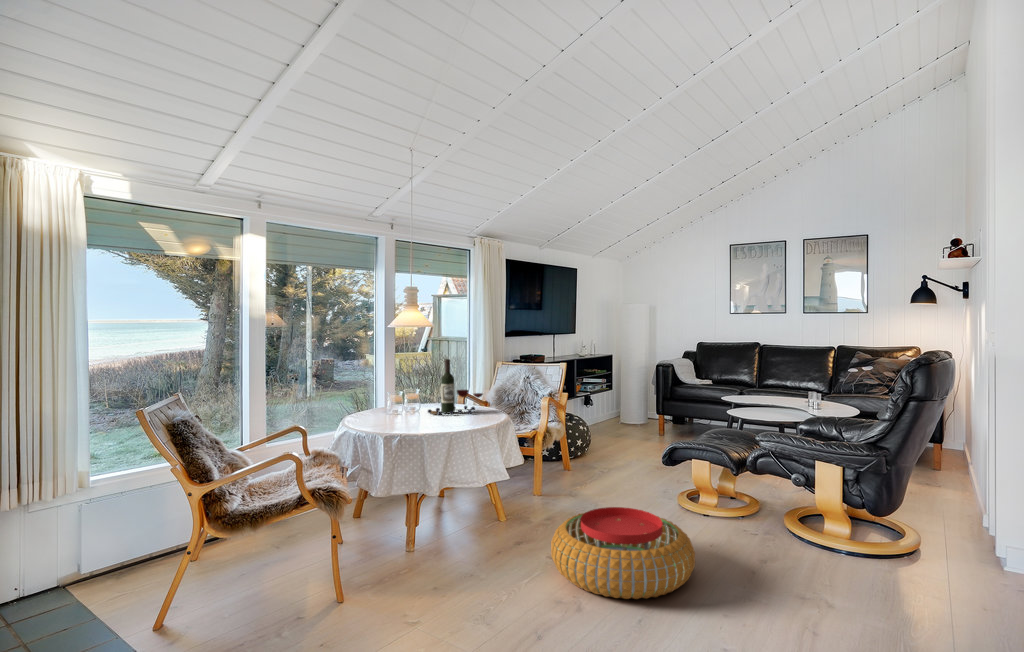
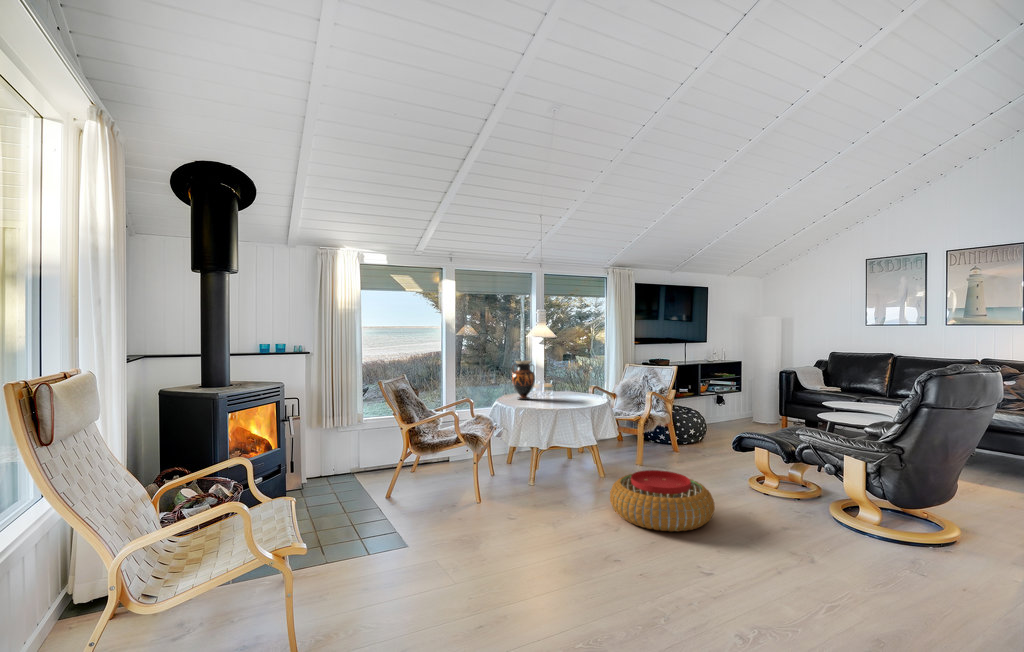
wine bottle: present [428,359,483,415] -> none [552,361,591,399]
vase: none [369,361,407,422] -> present [512,360,535,400]

